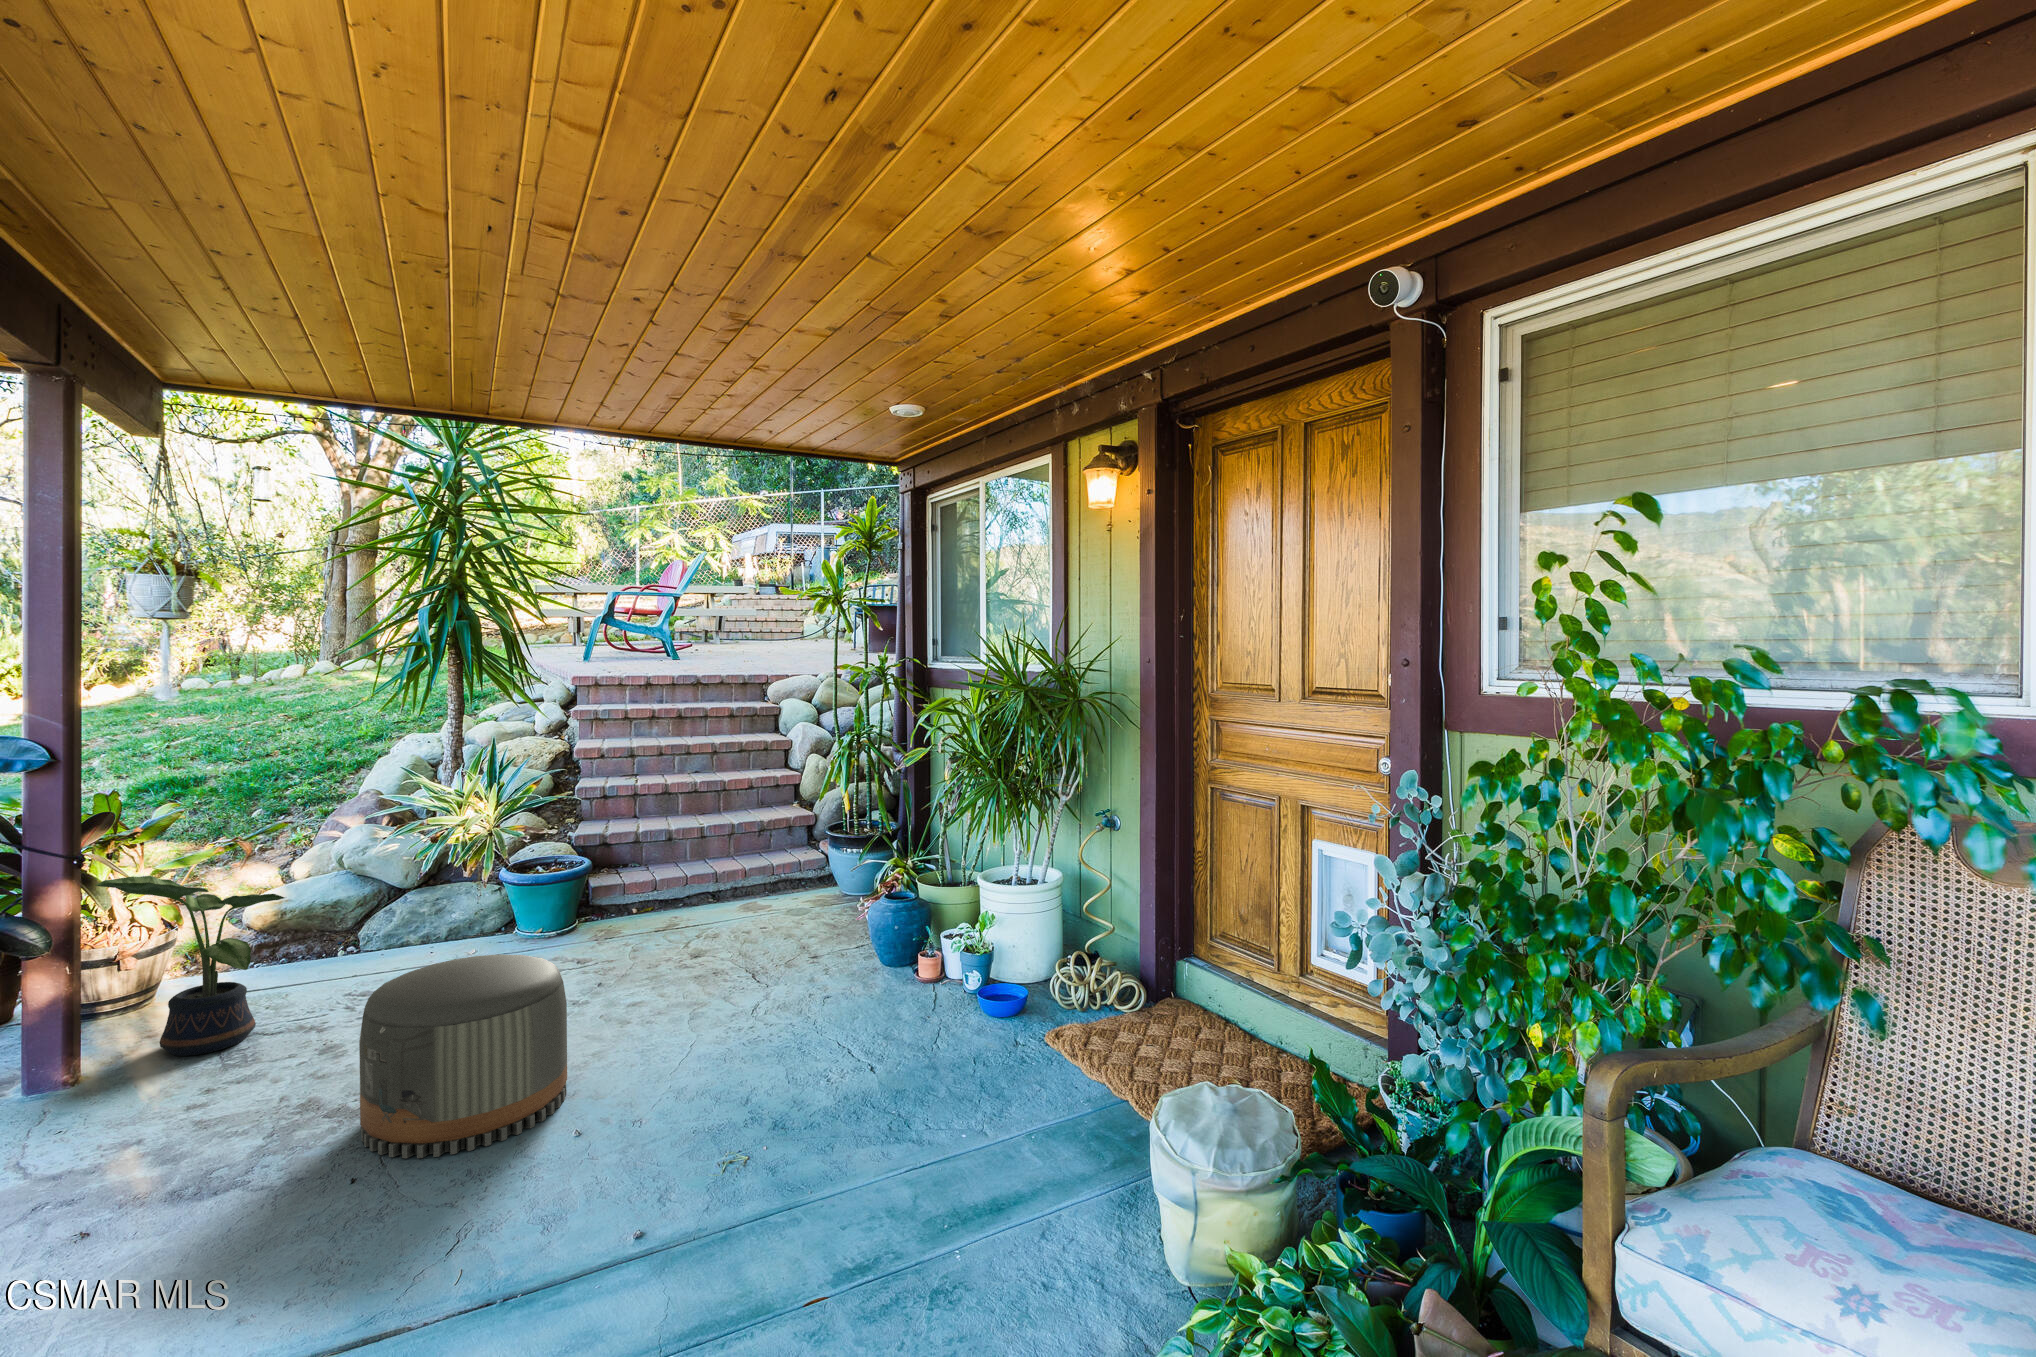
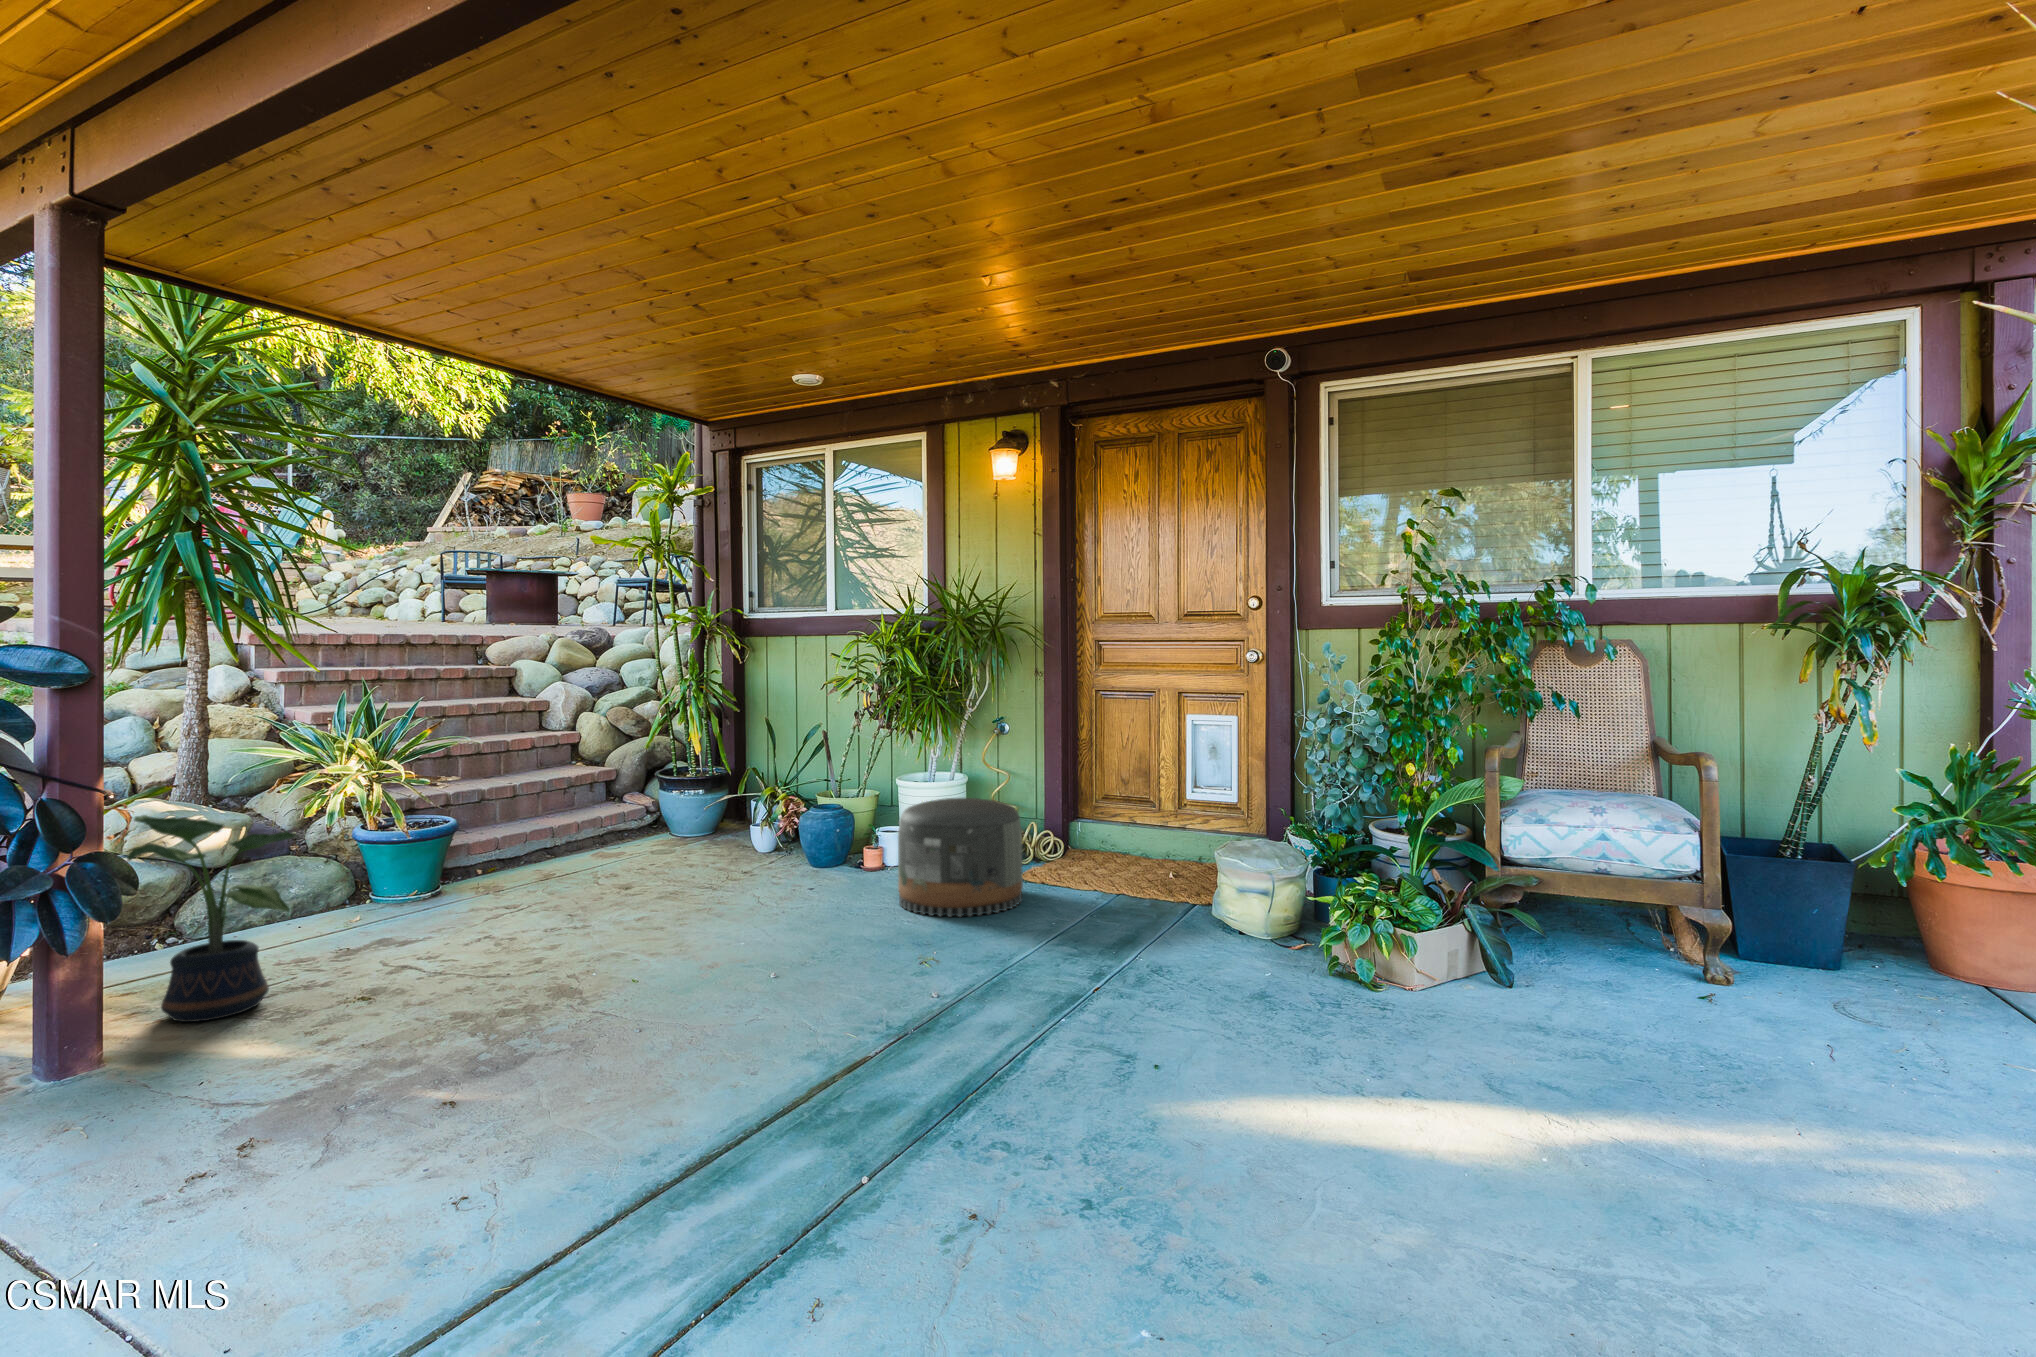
pouf: present [359,954,567,1158] -> present [898,798,1023,917]

